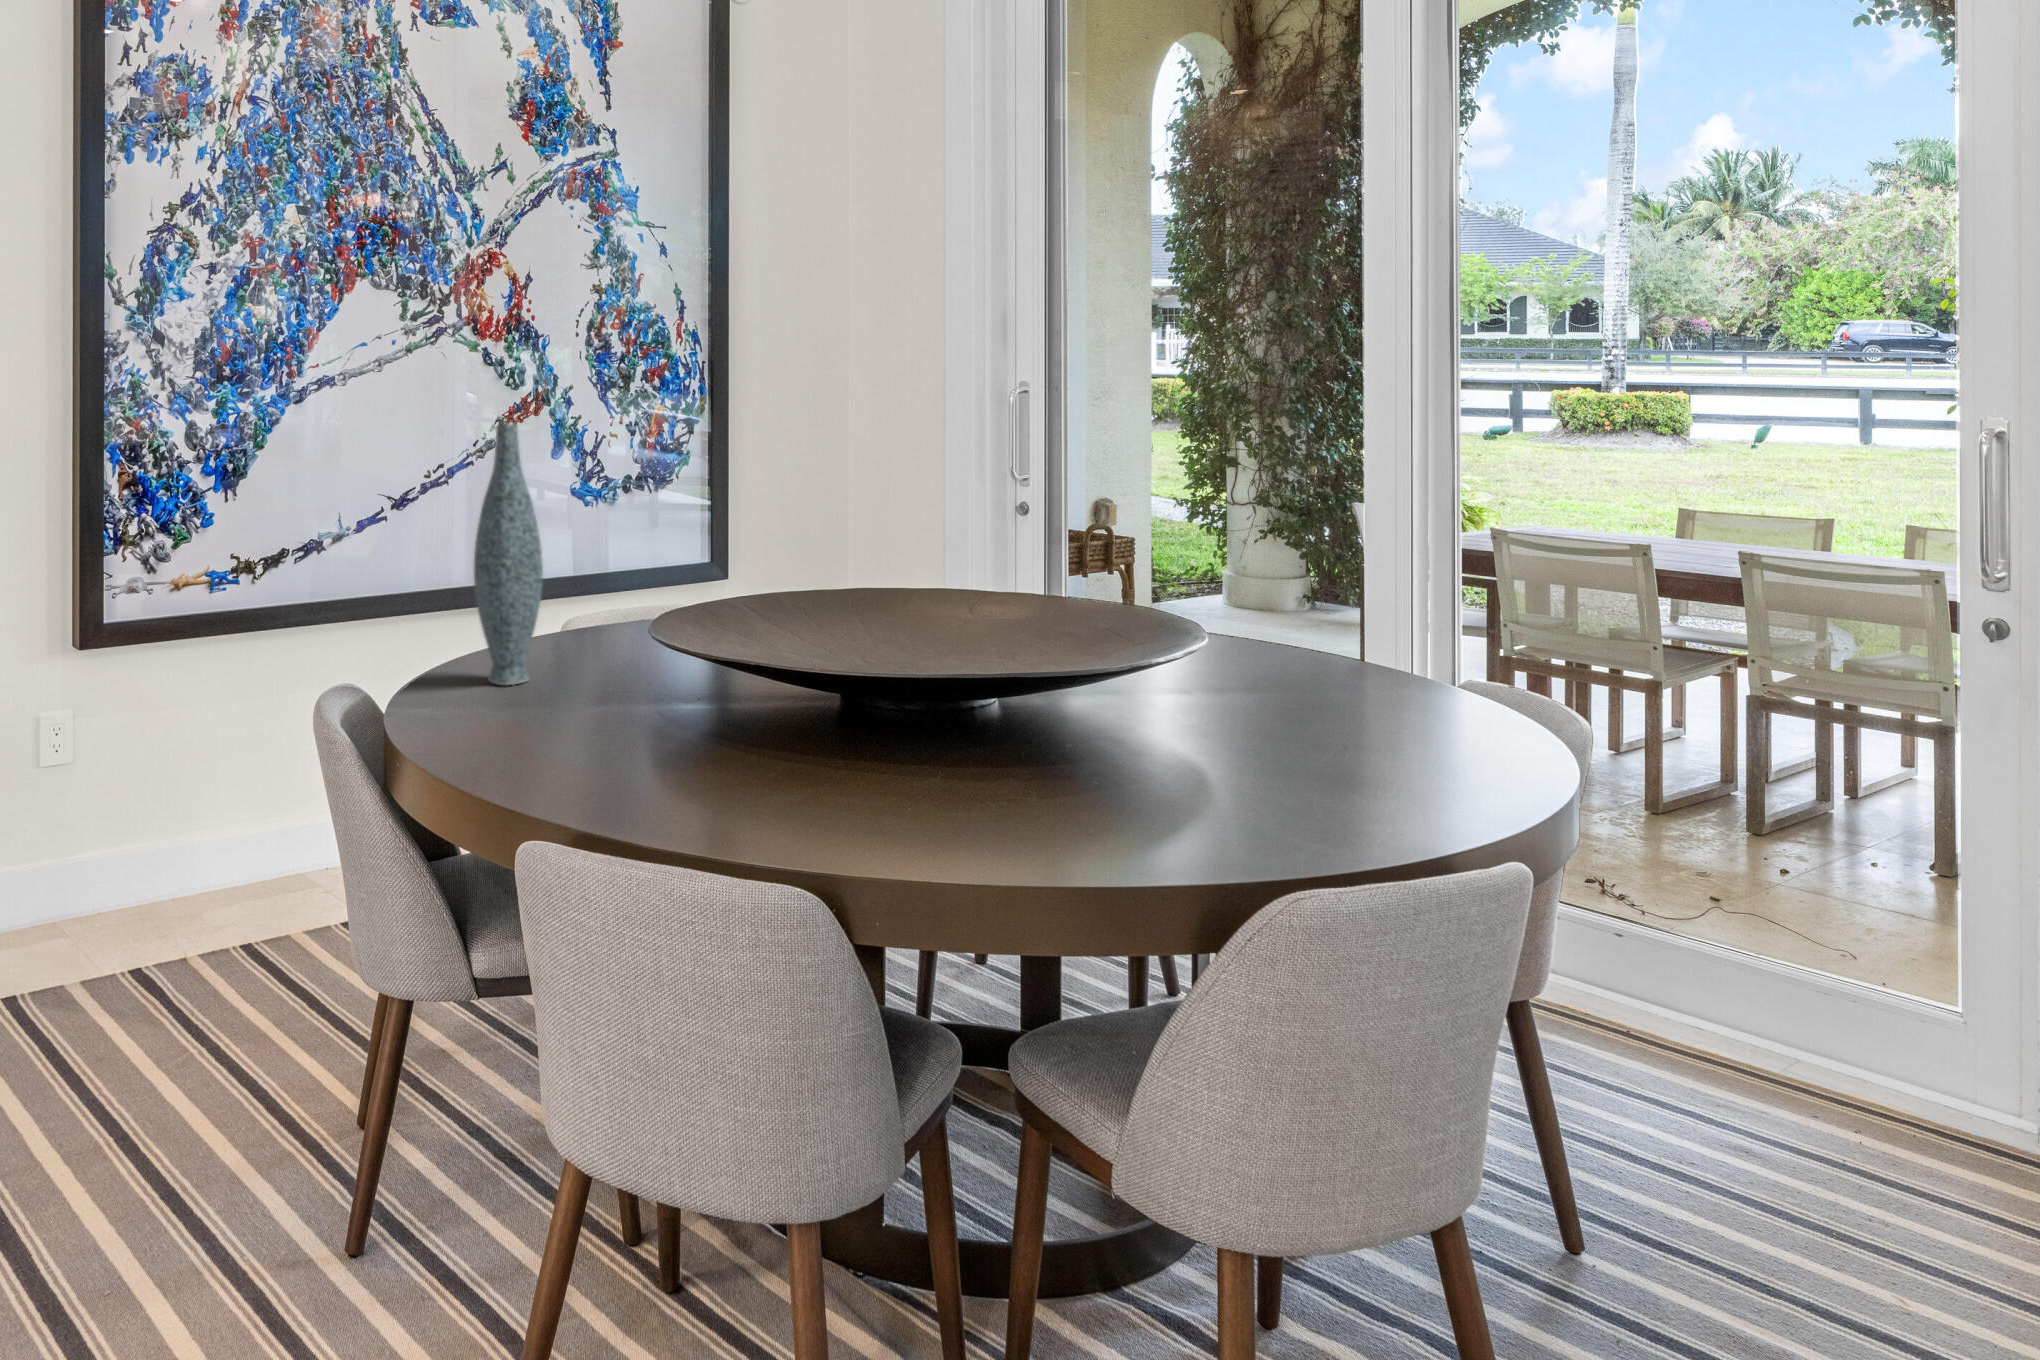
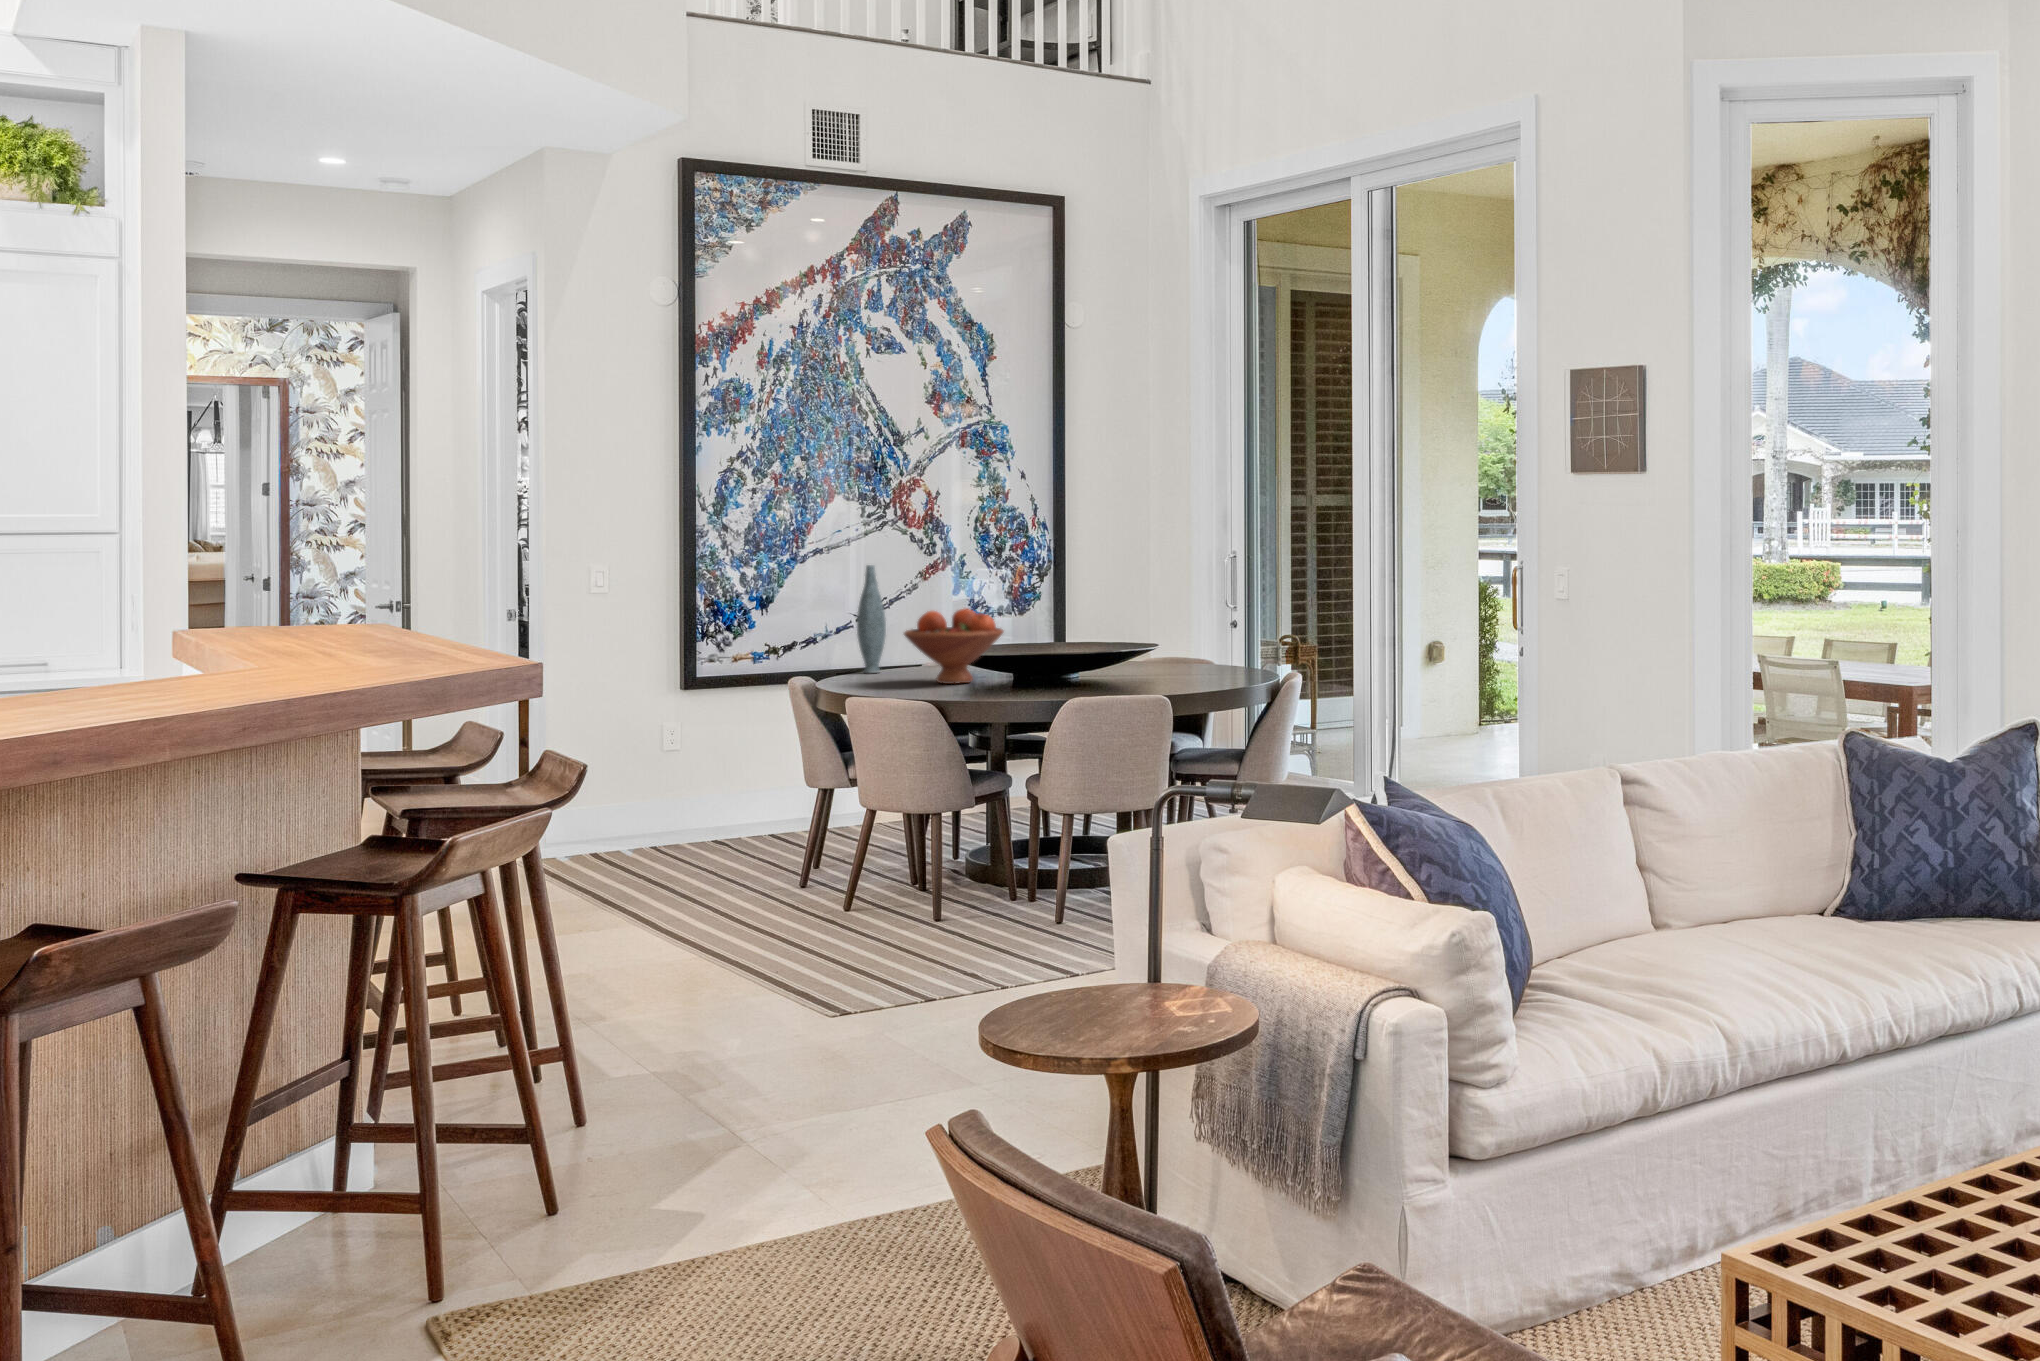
fruit bowl: none [647,546,917,764] -> present [904,609,1003,684]

